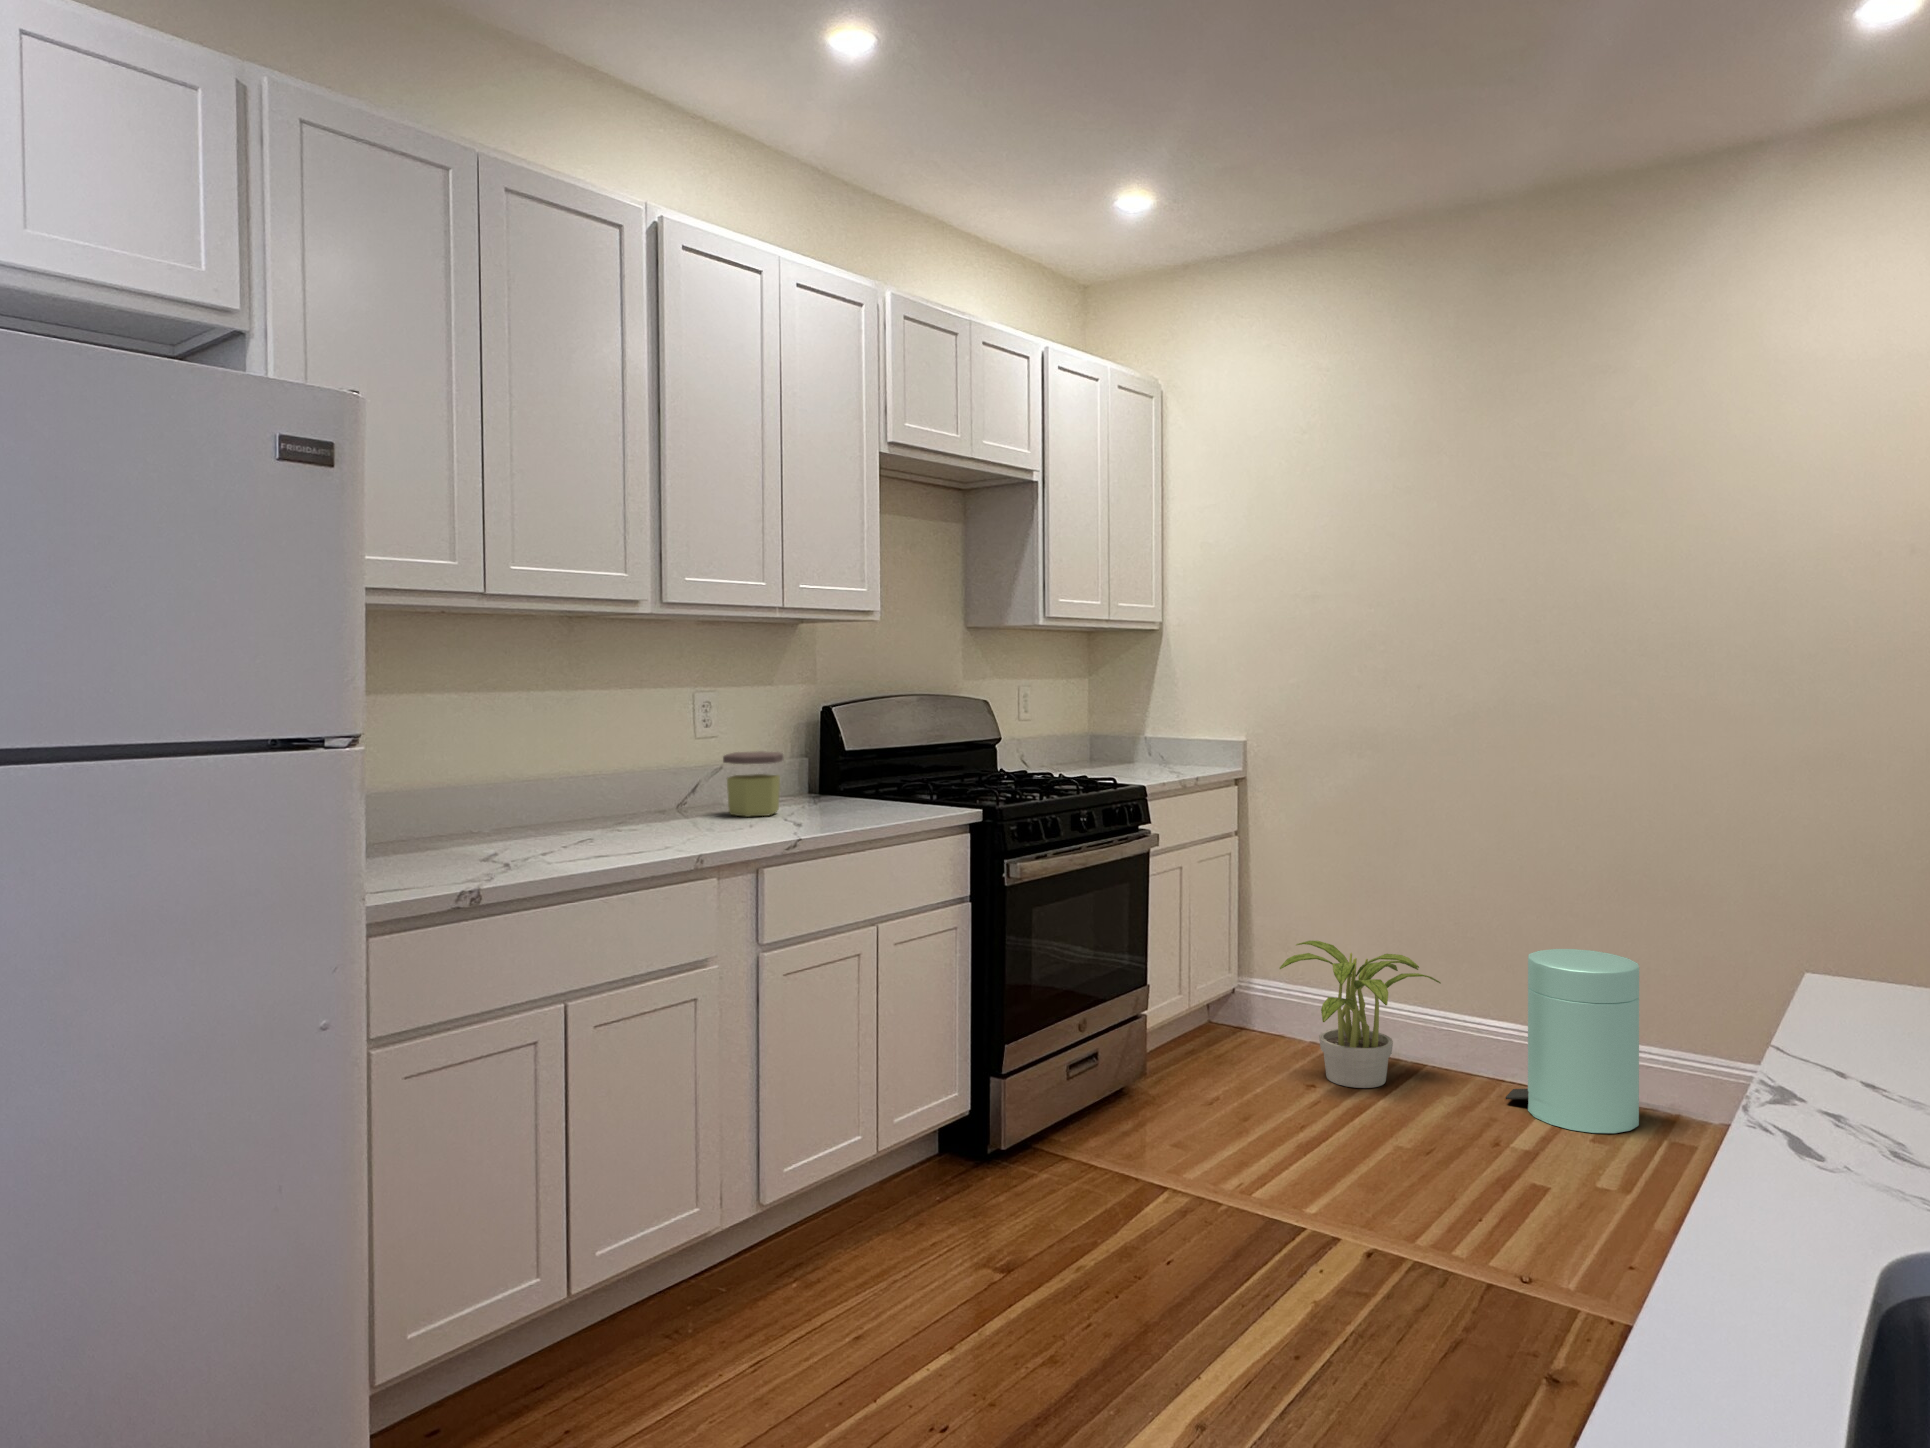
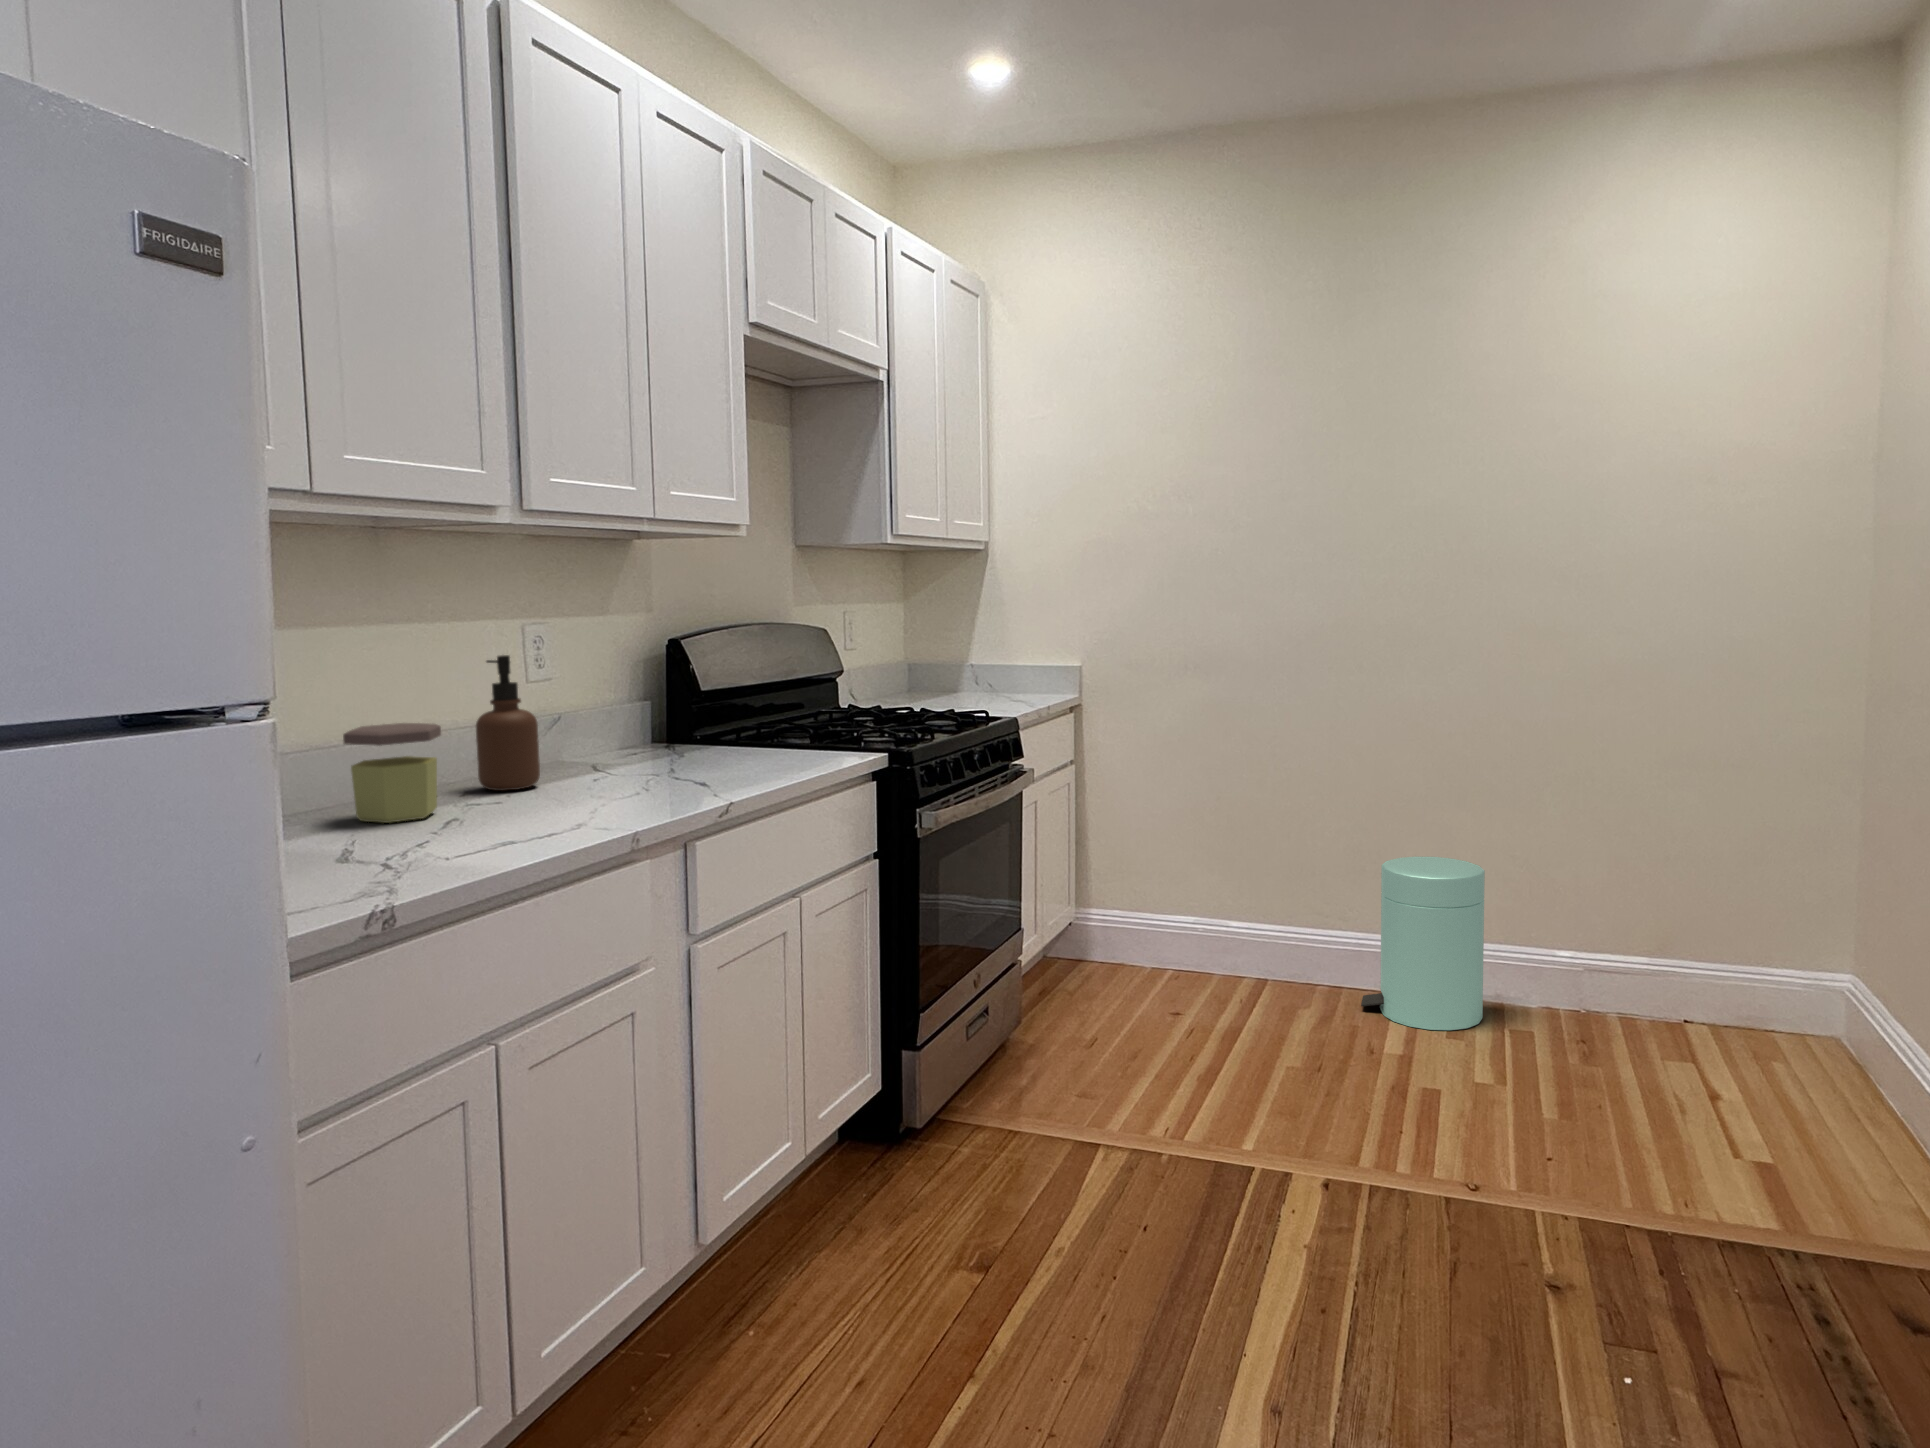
soap dispenser: none [634,715,681,821] -> present [476,655,540,791]
jar: present [723,751,783,817] -> present [343,723,441,823]
potted plant: present [1280,941,1441,1088] -> none [1145,867,1293,1011]

